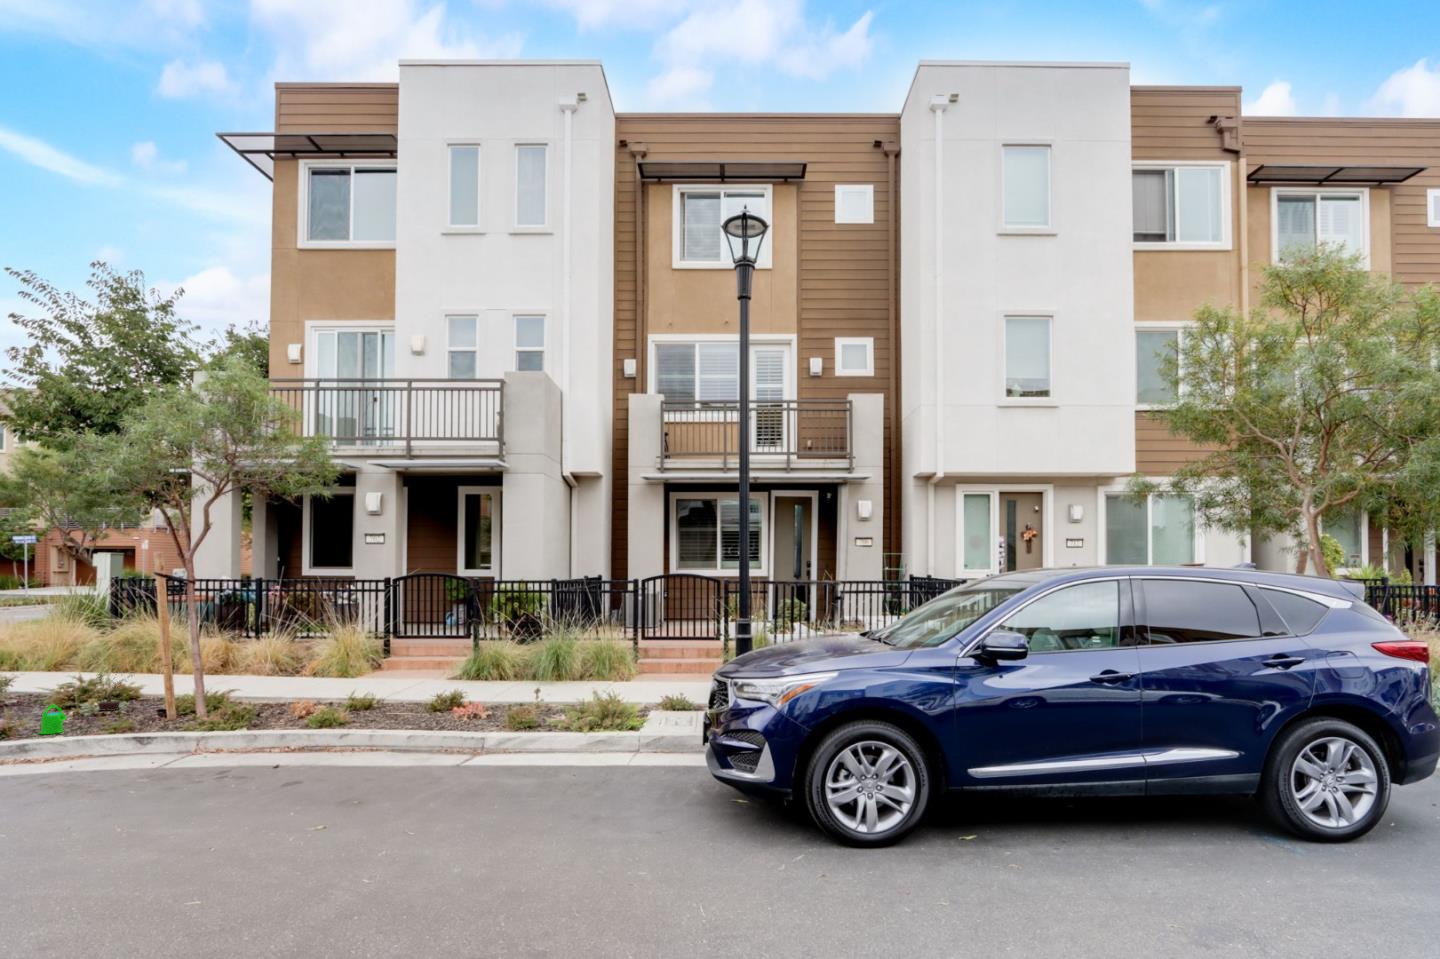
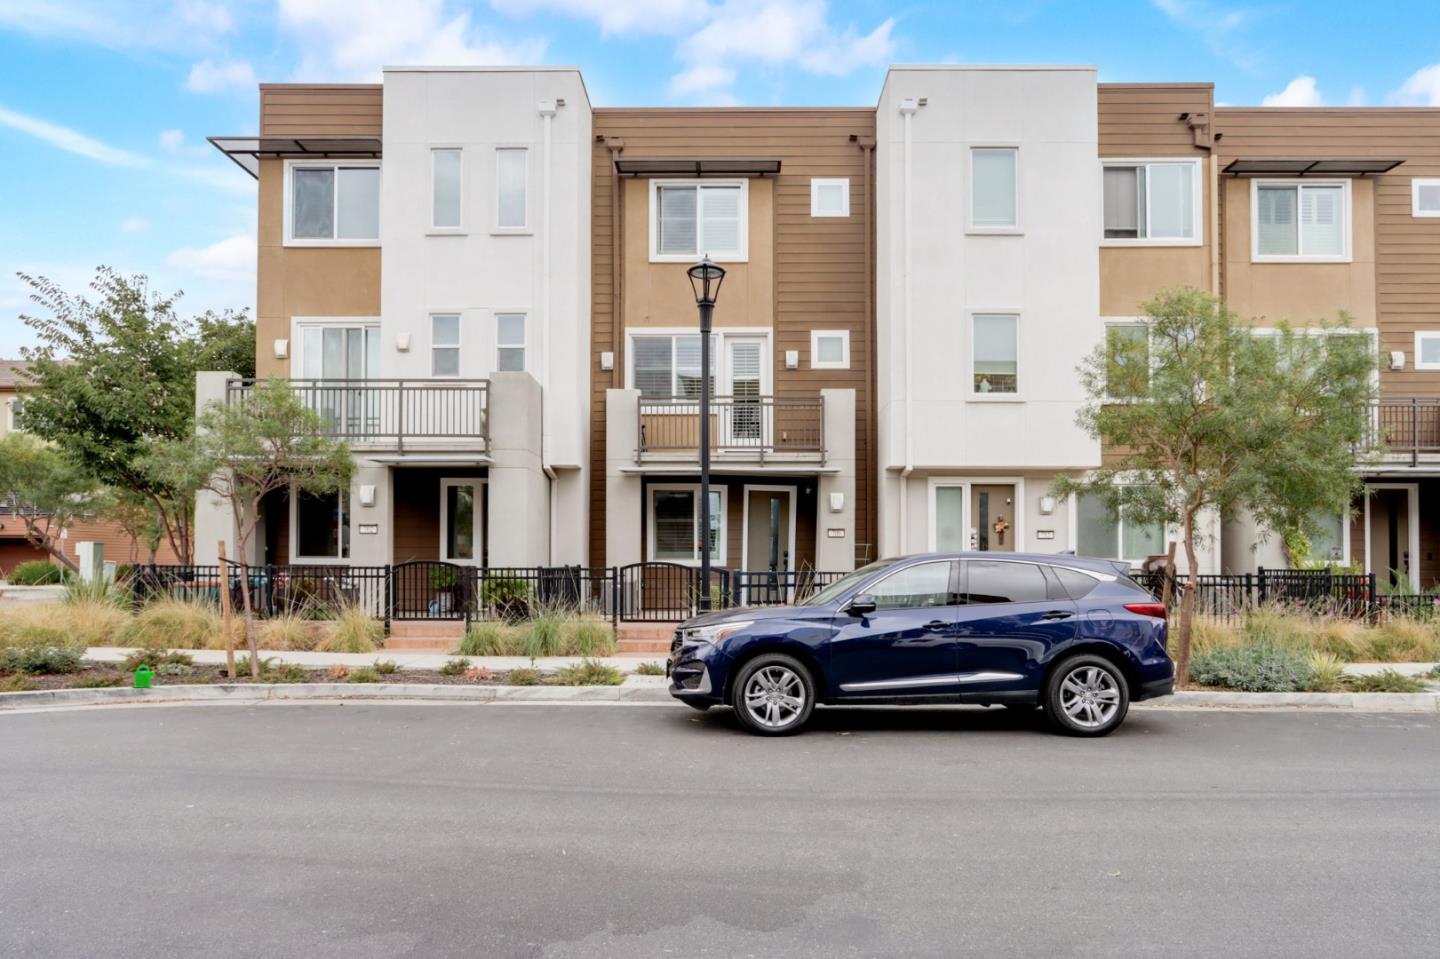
potted plant: present [94,666,123,711] -> none [160,635,196,674]

